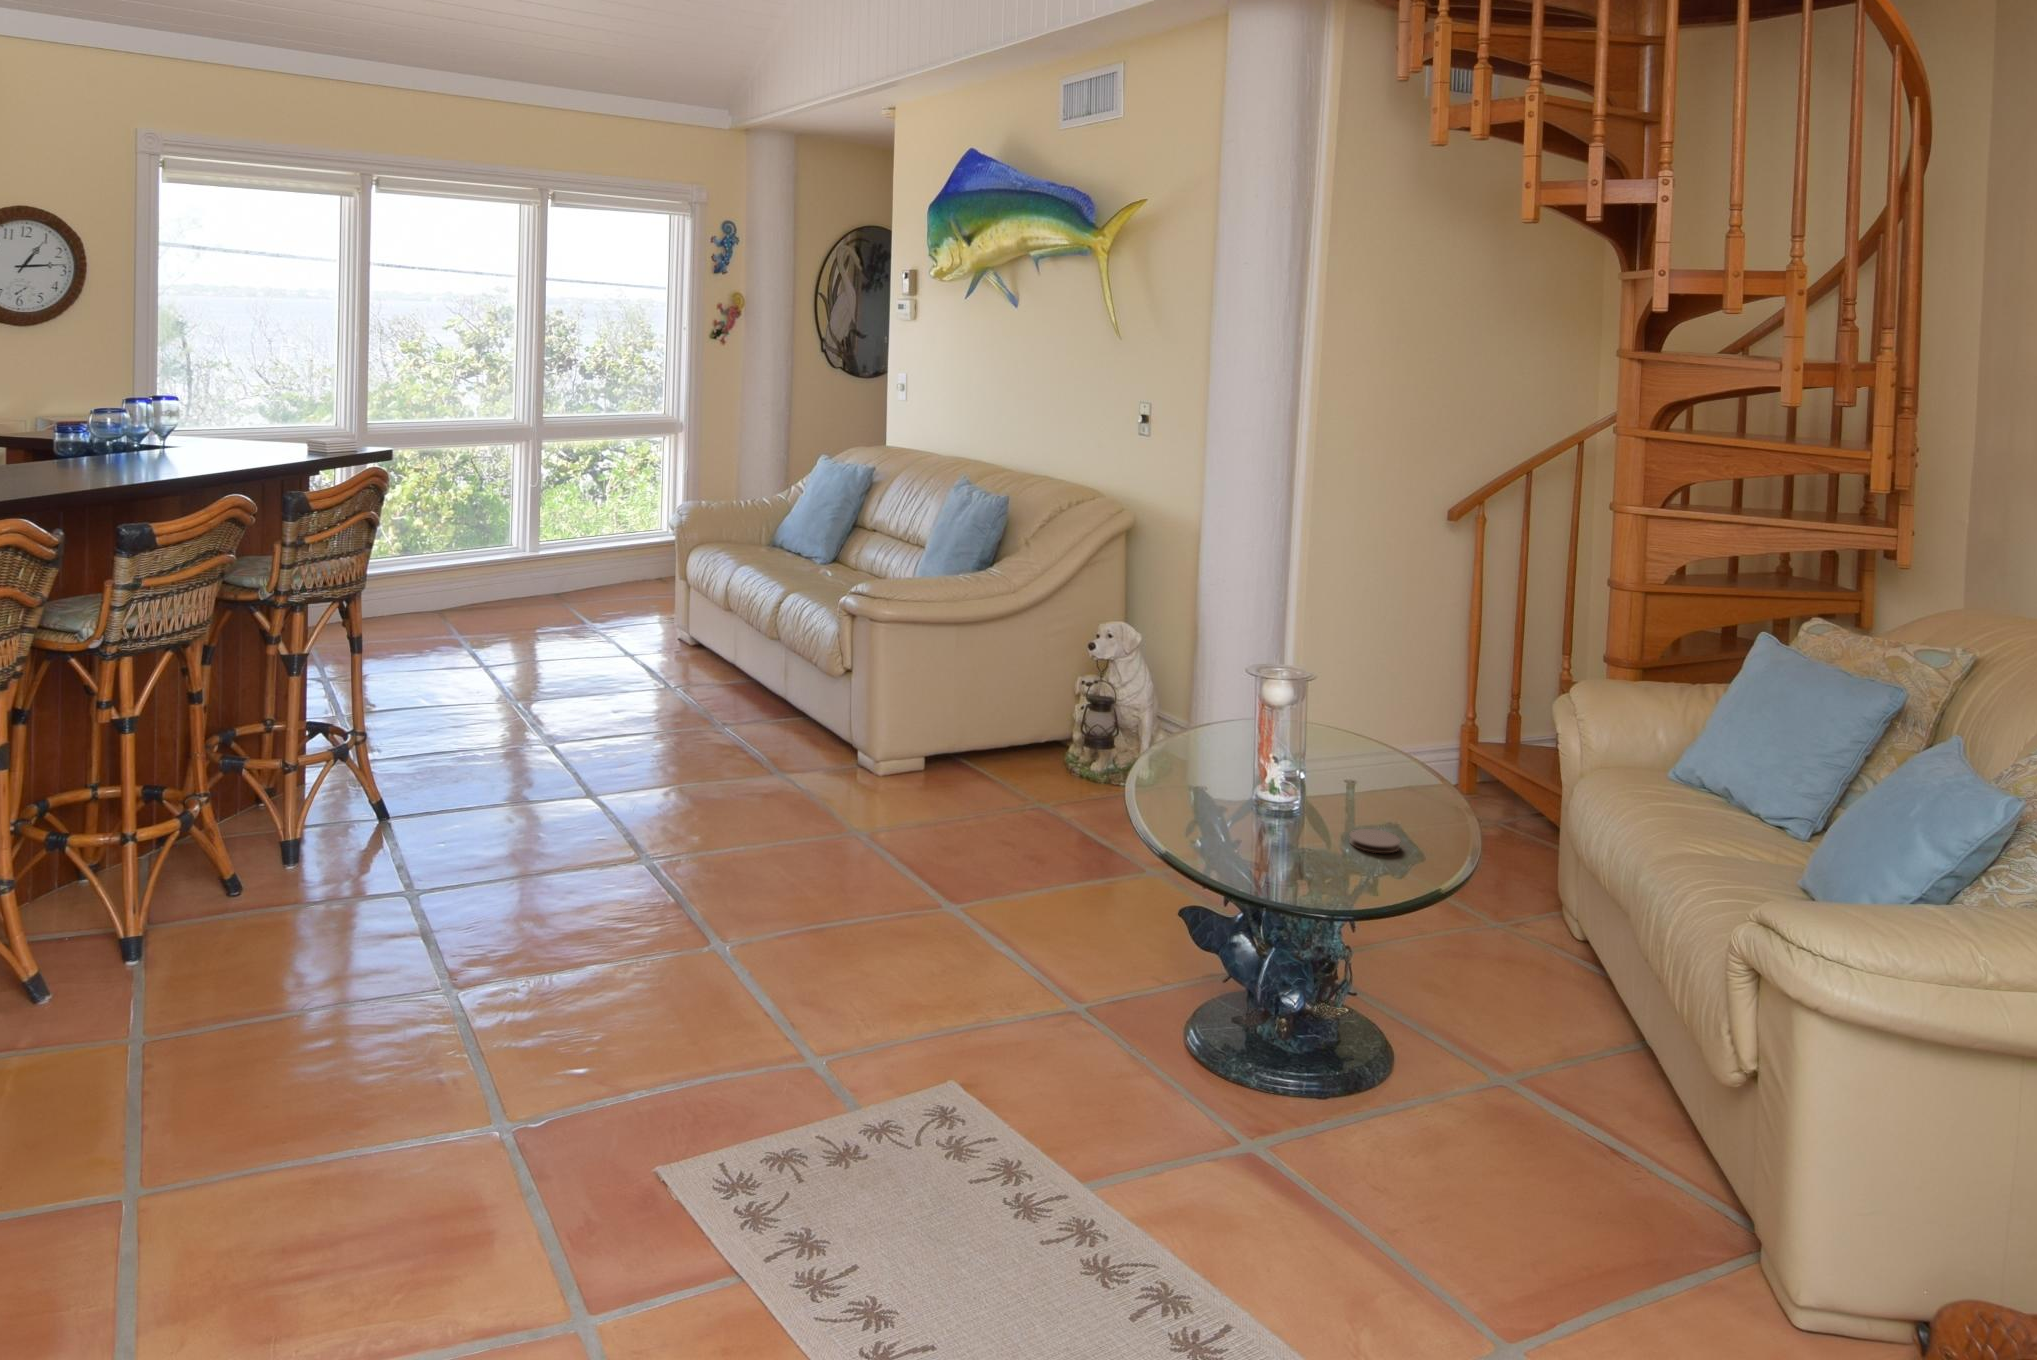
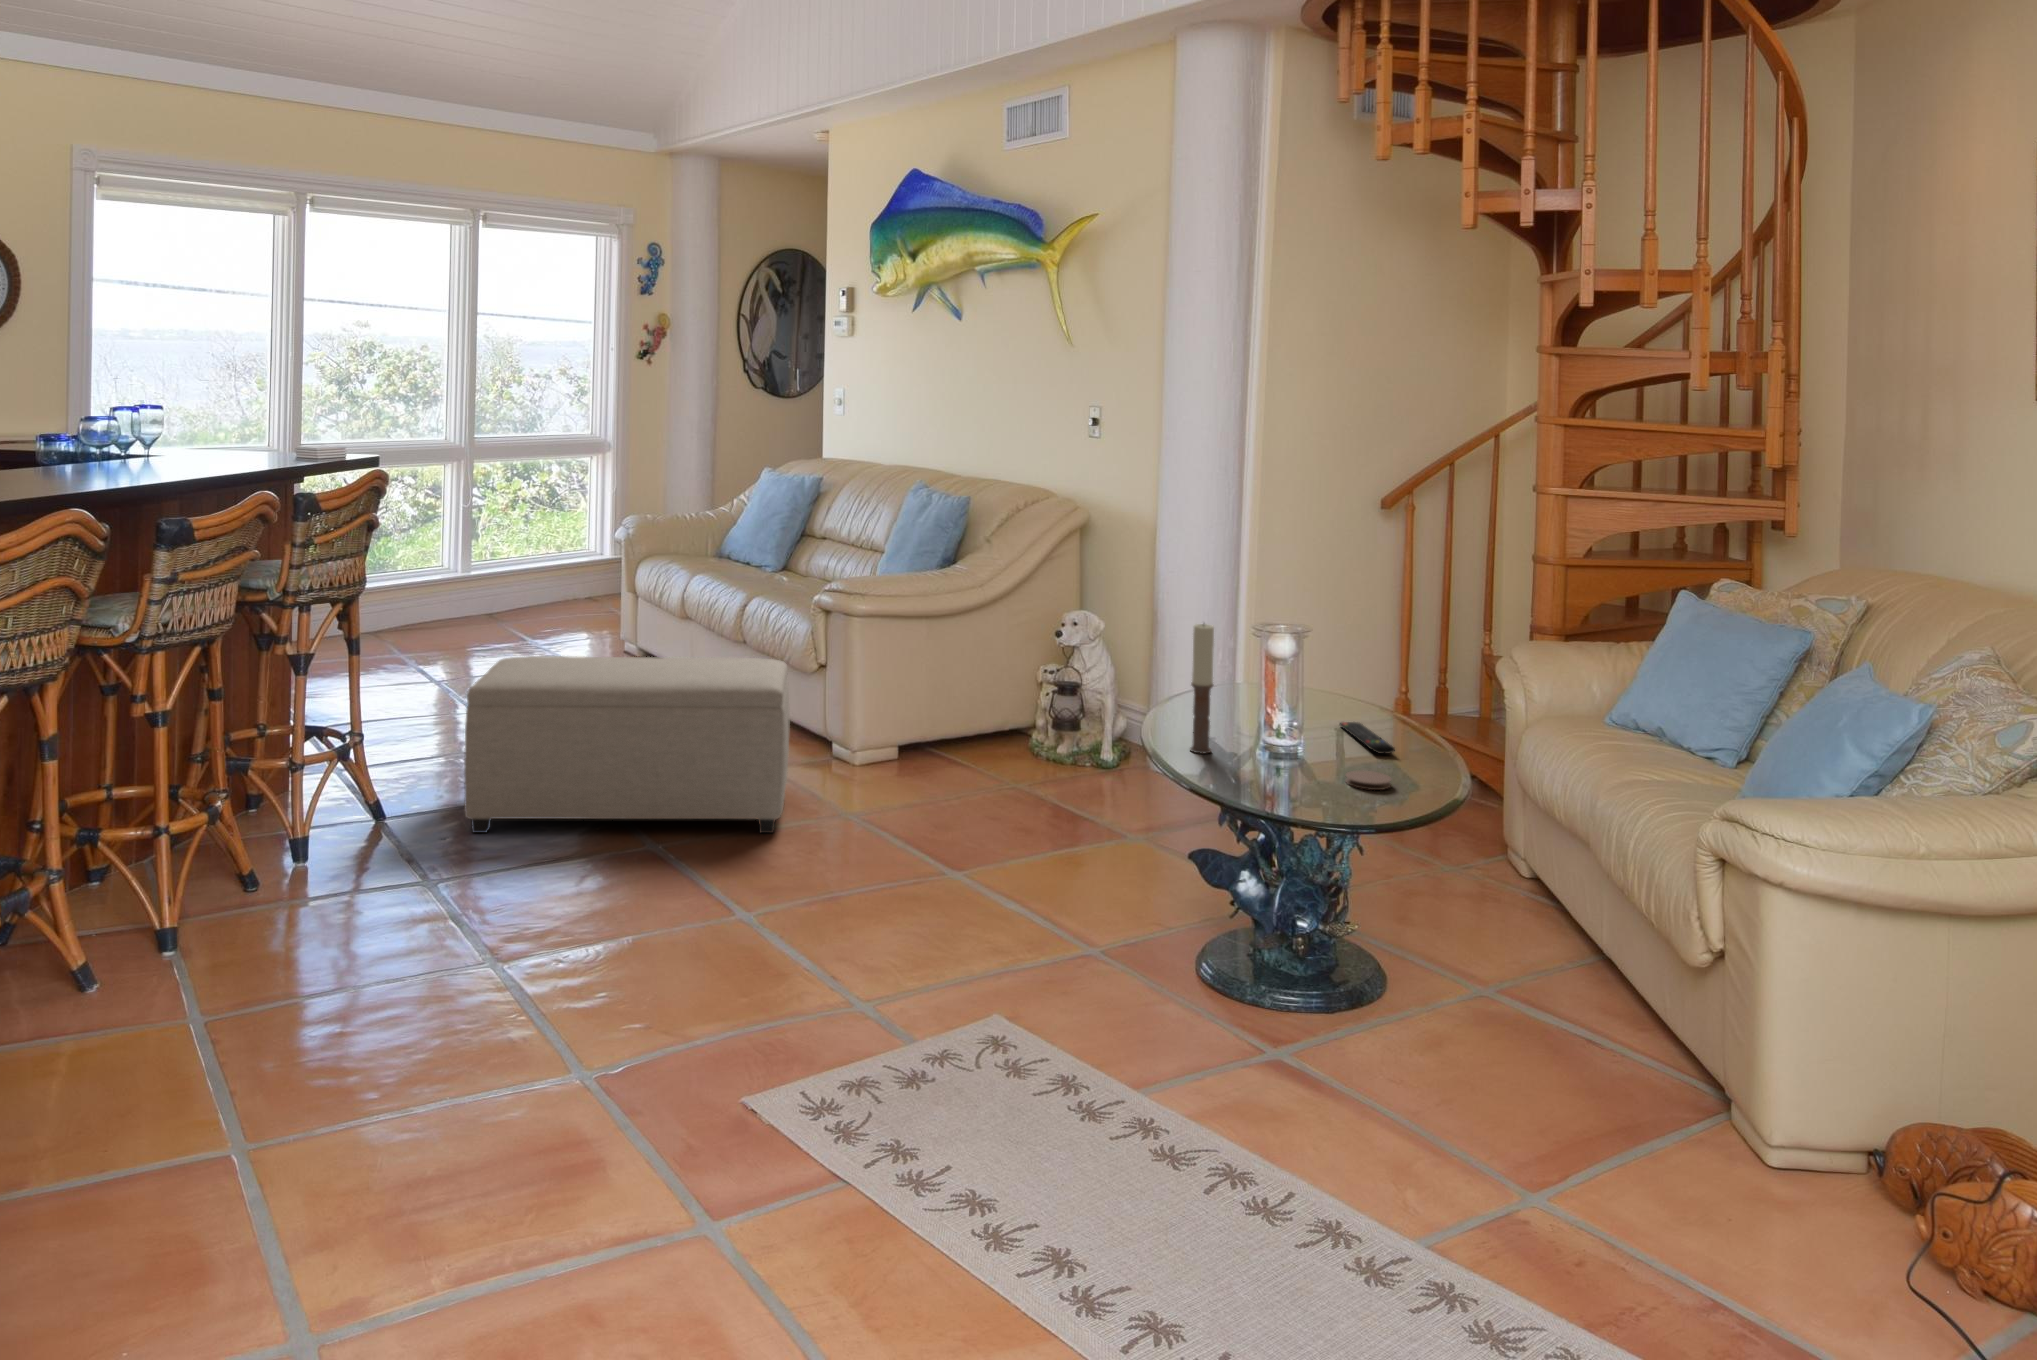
ottoman: none [461,657,798,851] -> present [464,656,790,833]
candle: none [1184,659,1213,801] -> present [1190,624,1214,754]
remote control: none [1361,768,1415,808] -> present [1340,722,1395,754]

